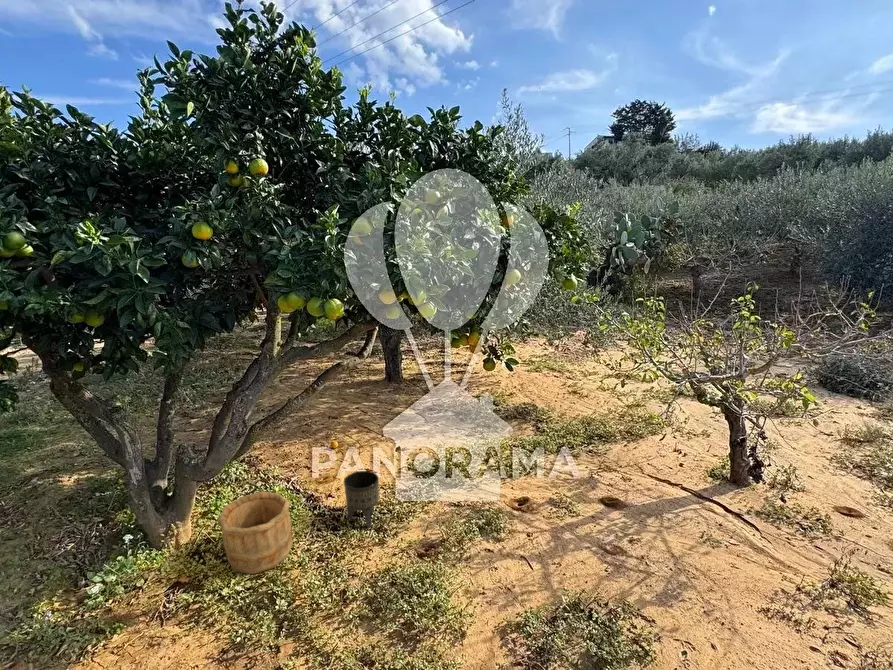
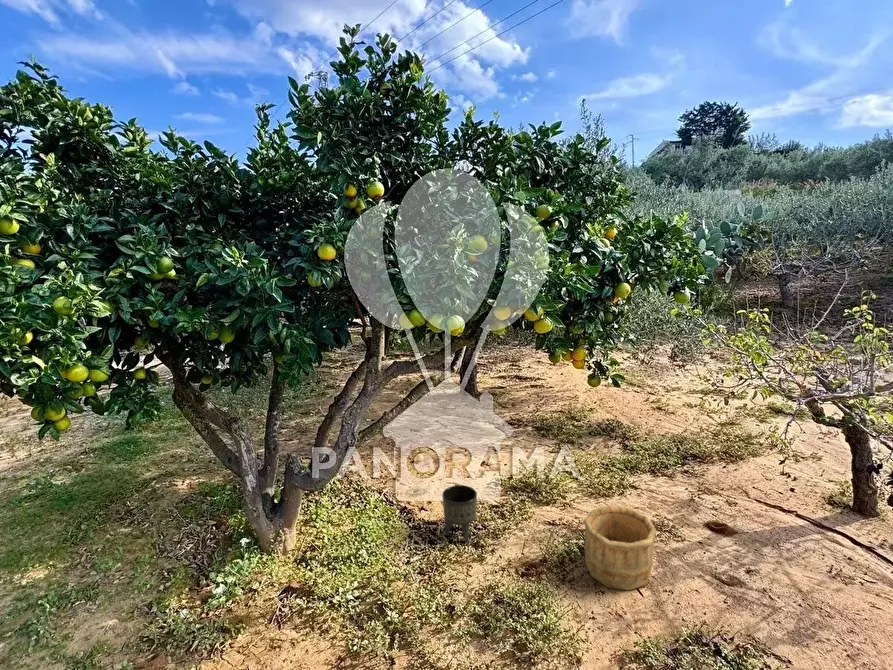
wooden bucket: present [217,492,292,574] -> present [583,505,657,590]

